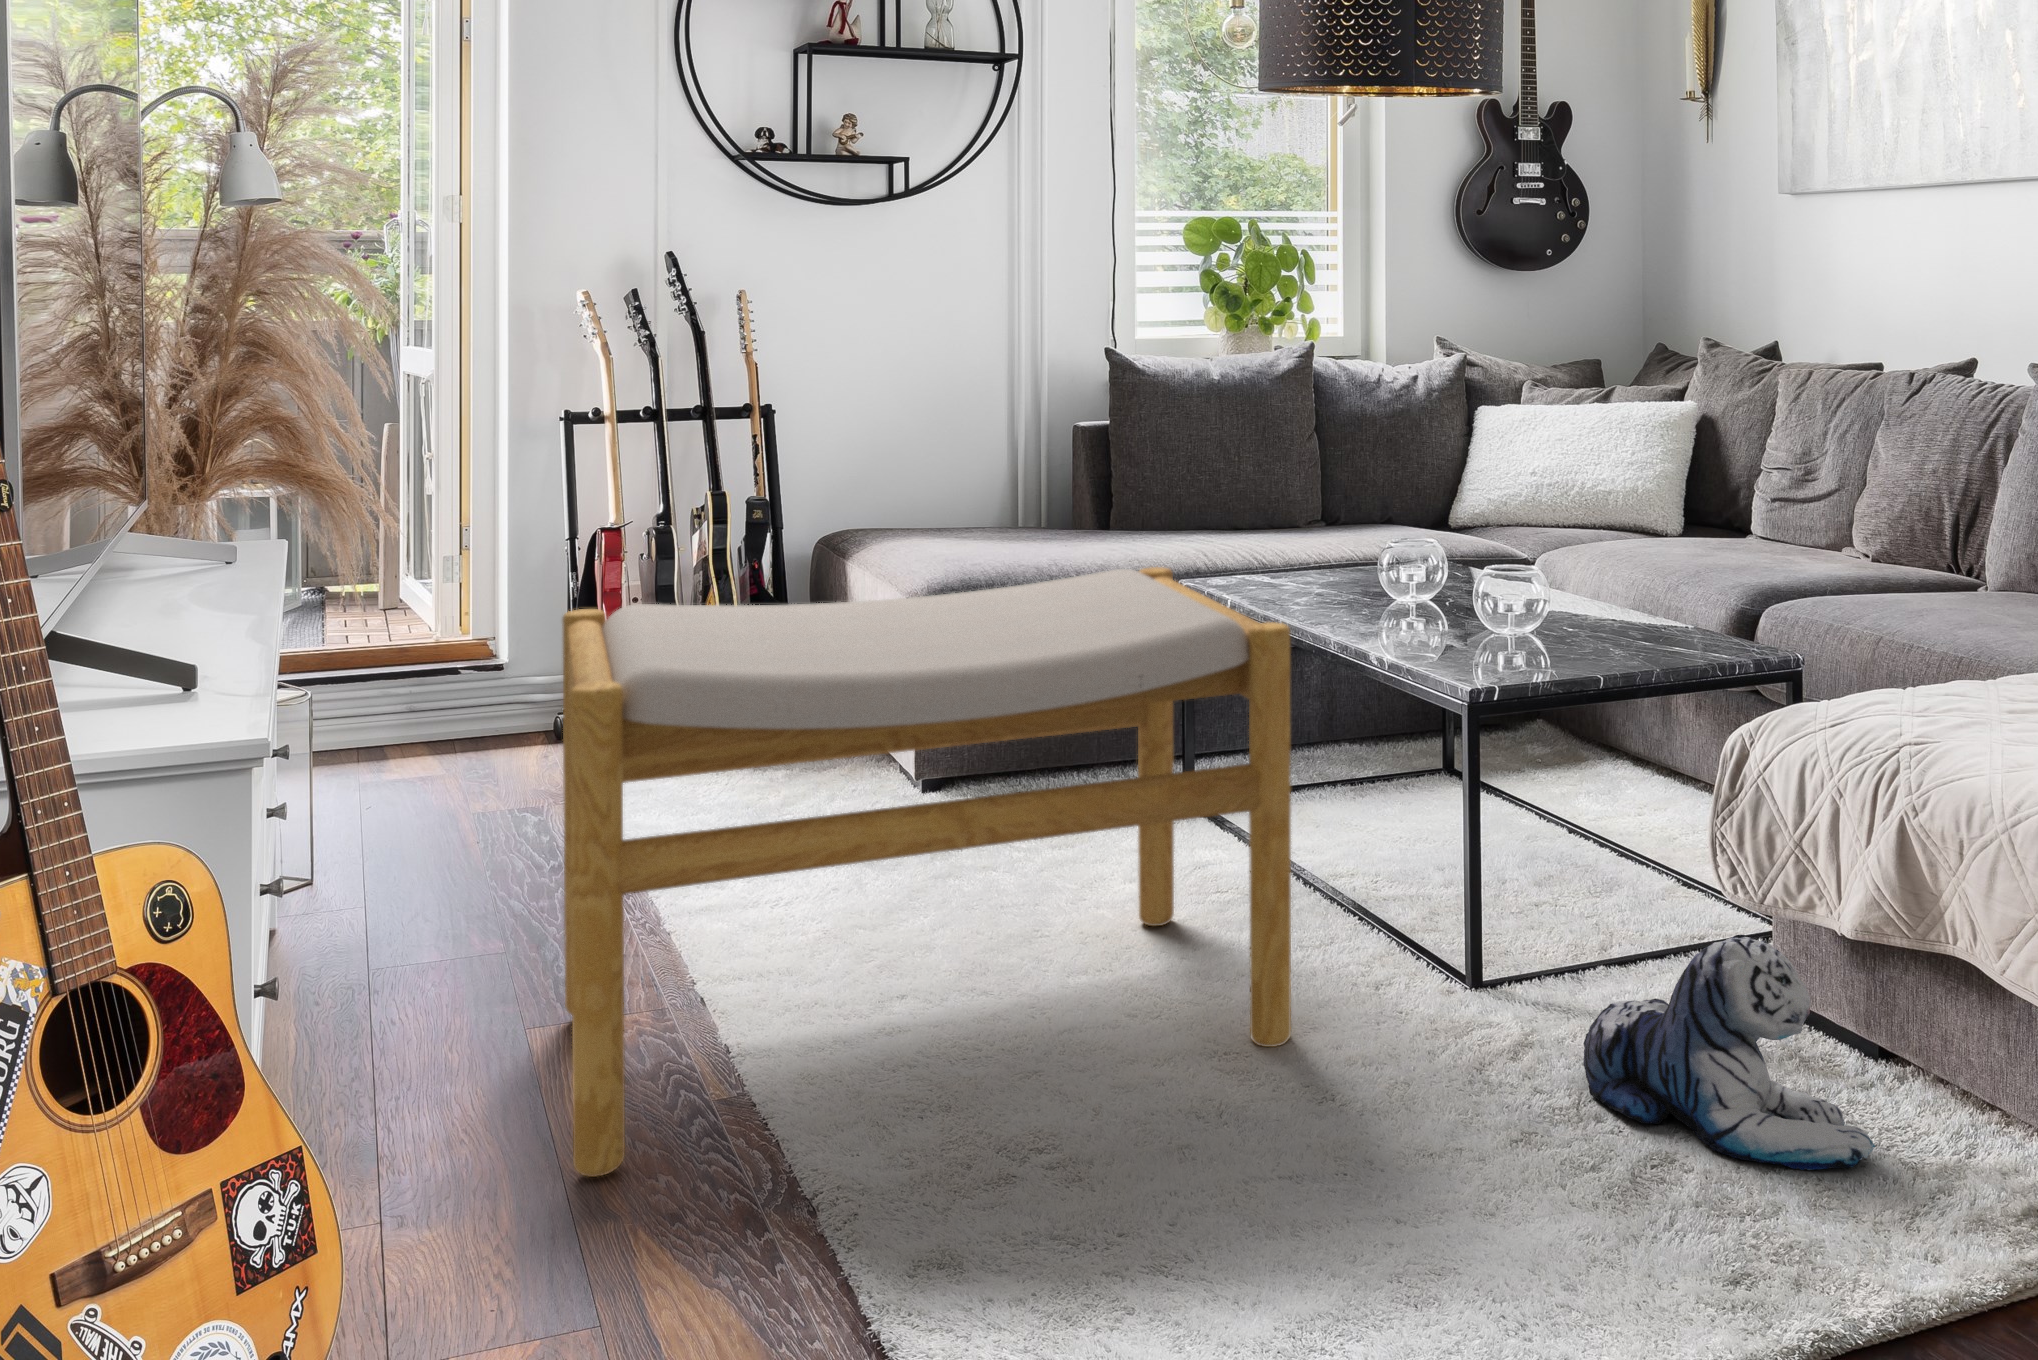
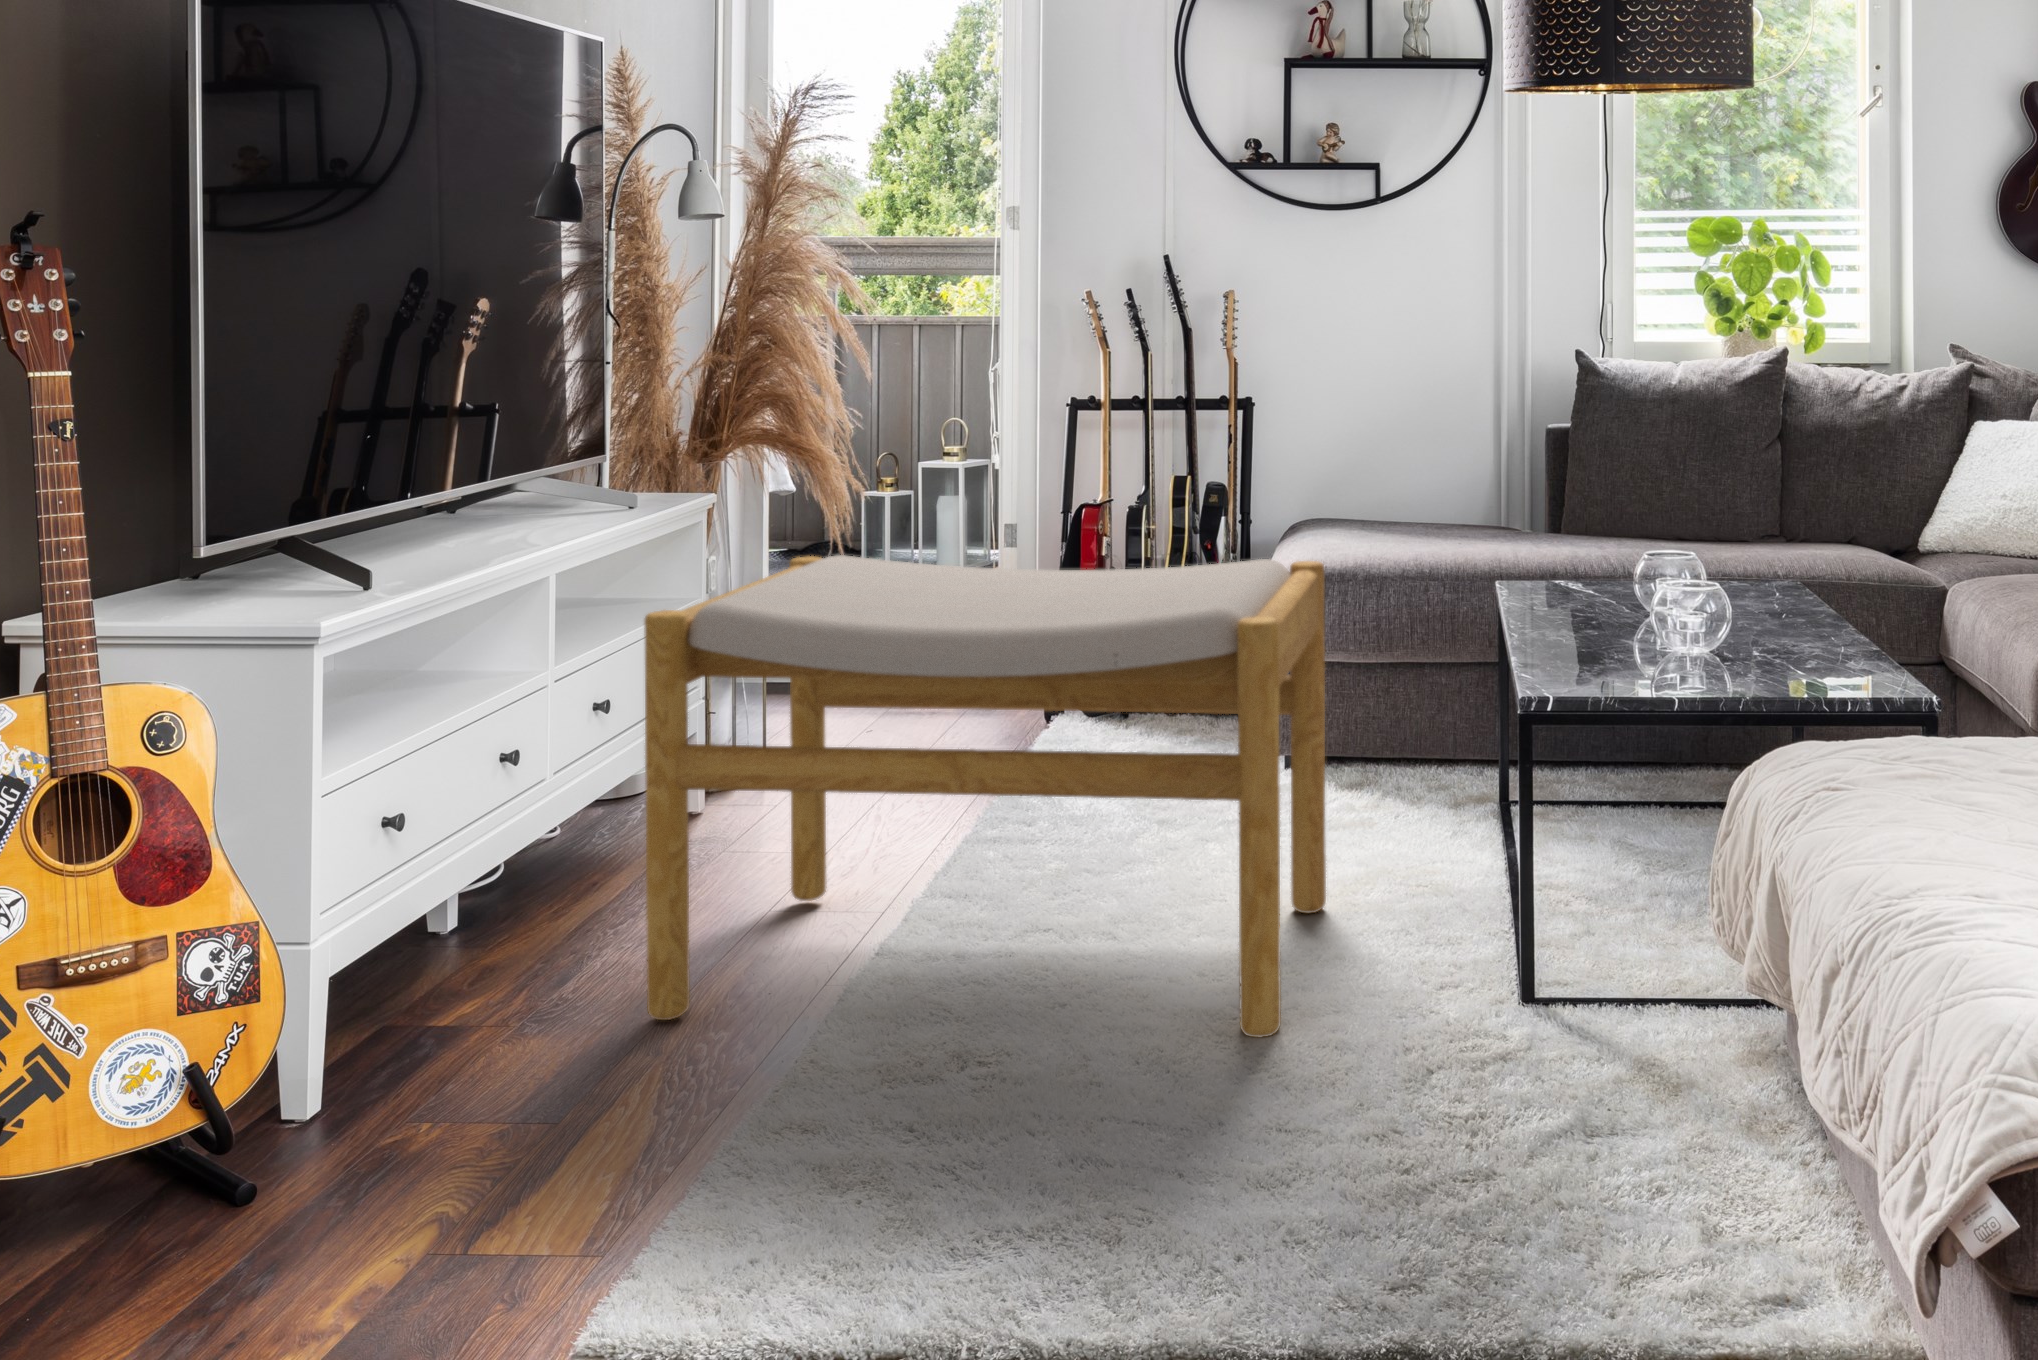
plush toy: present [1583,935,1875,1170] -> none [1455,1003,1649,1280]

